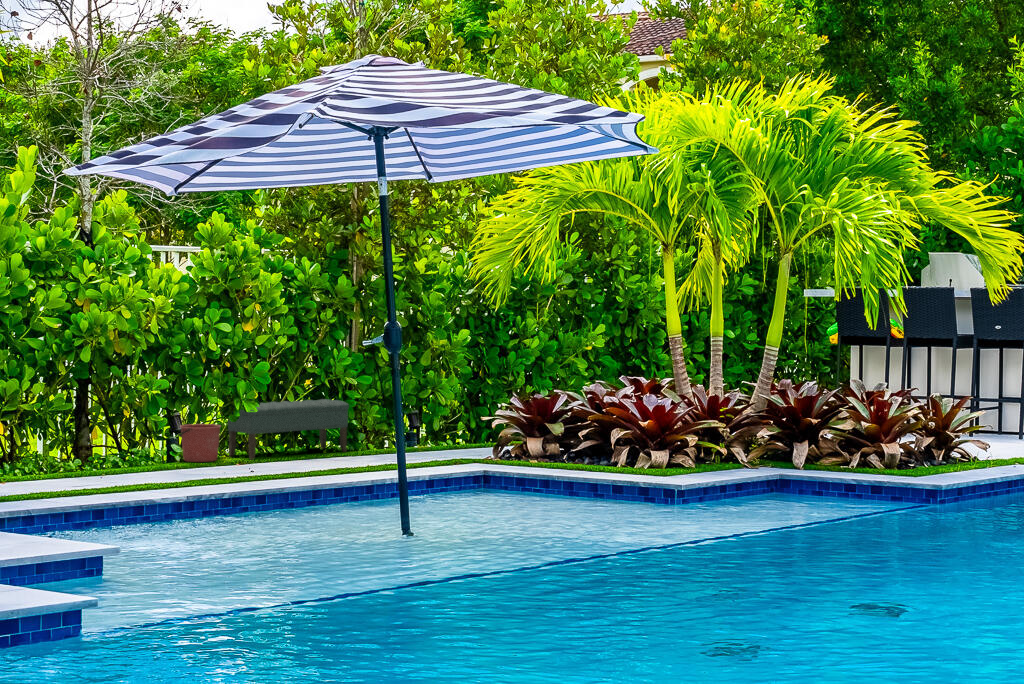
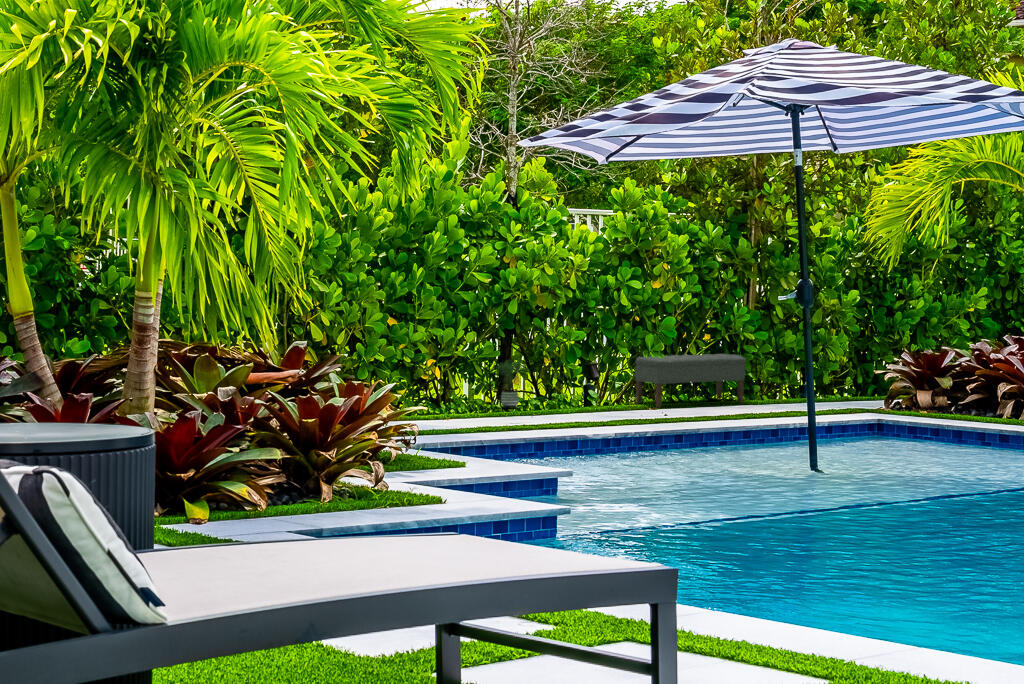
potted plant: none [64,411,106,466] -> present [499,361,523,409]
bucket: present [179,424,221,462] -> none [593,374,631,408]

